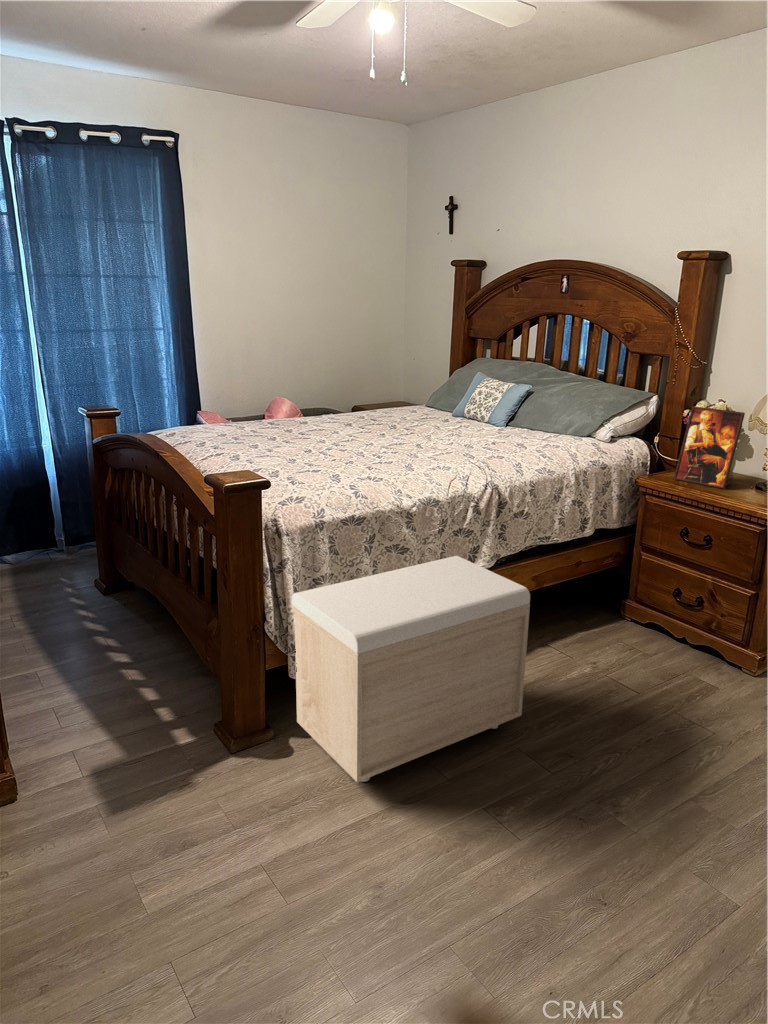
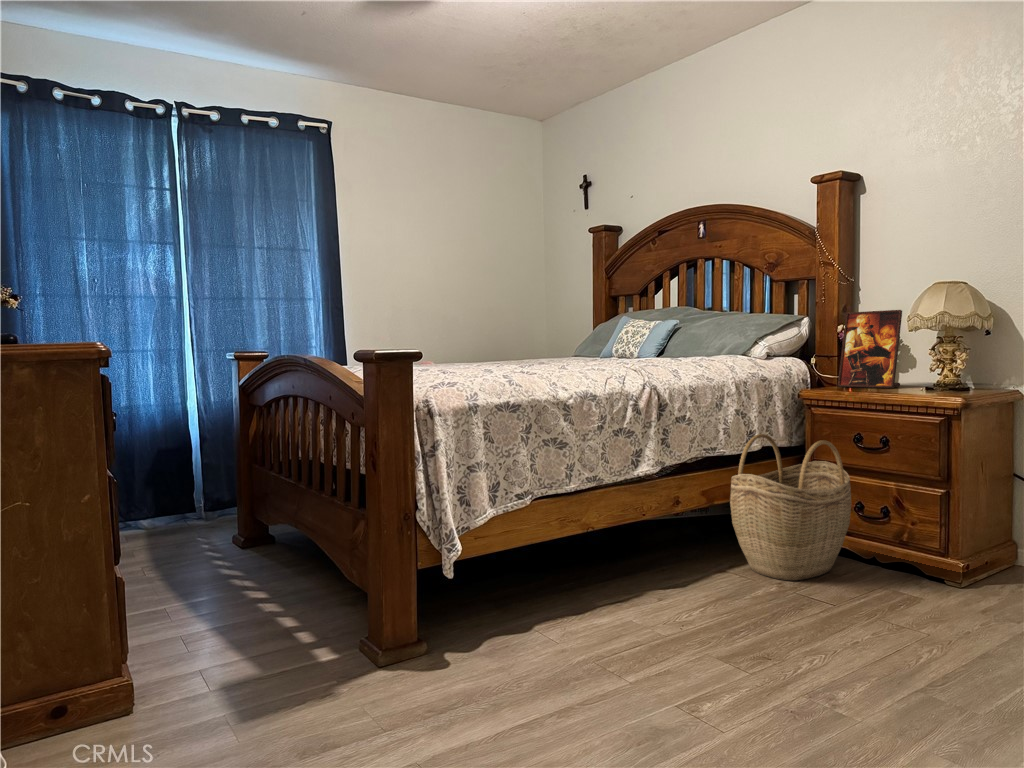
woven basket: none [559,524,671,663] -> present [730,434,851,580]
storage bench: present [292,556,530,782] -> none [445,452,707,685]

